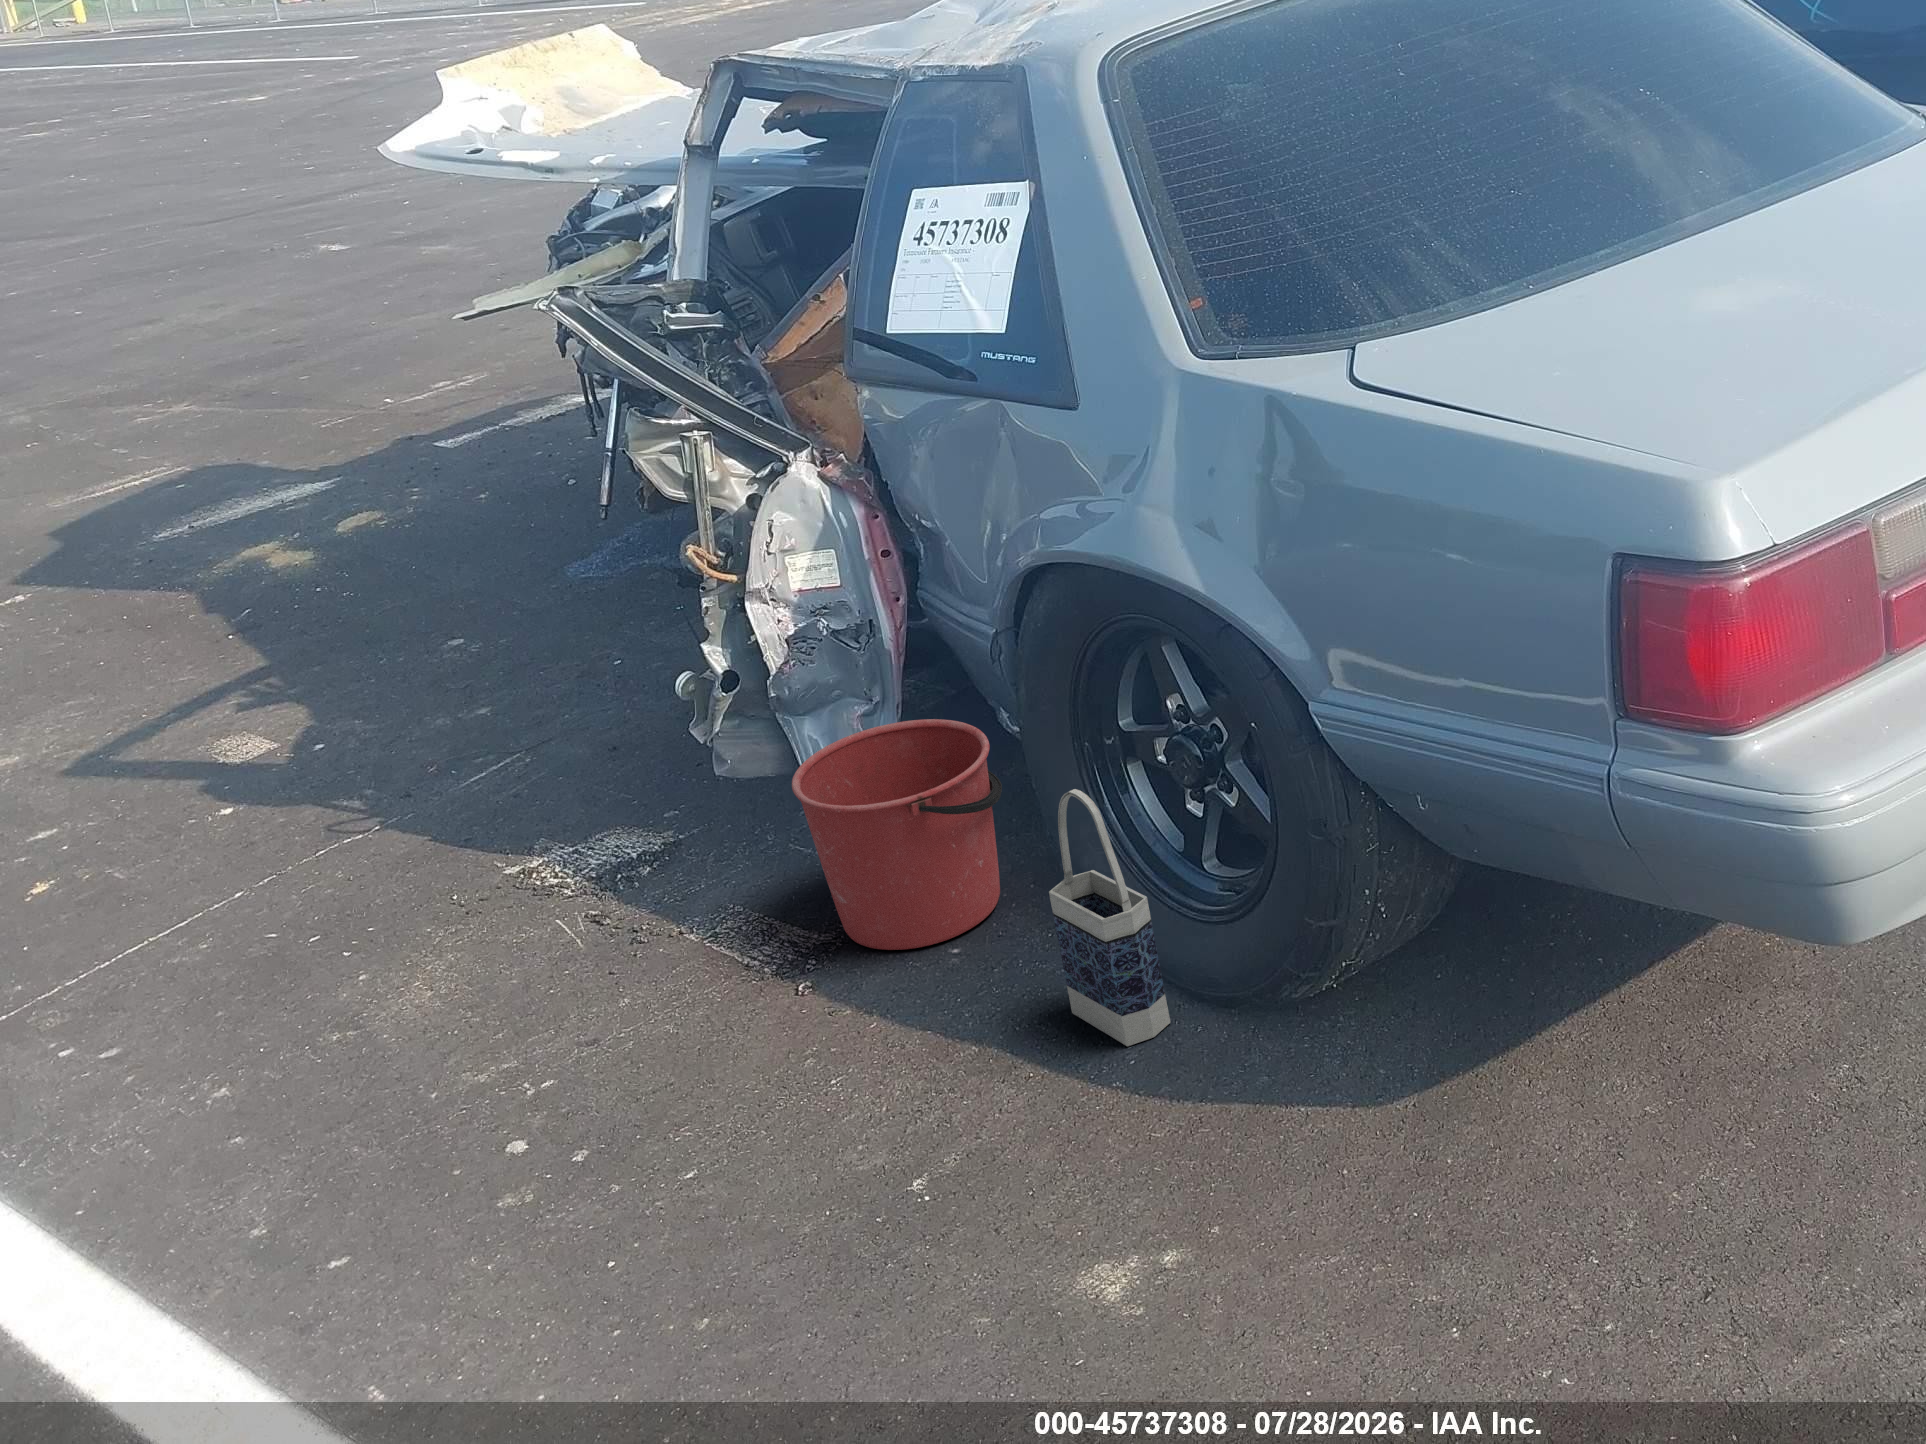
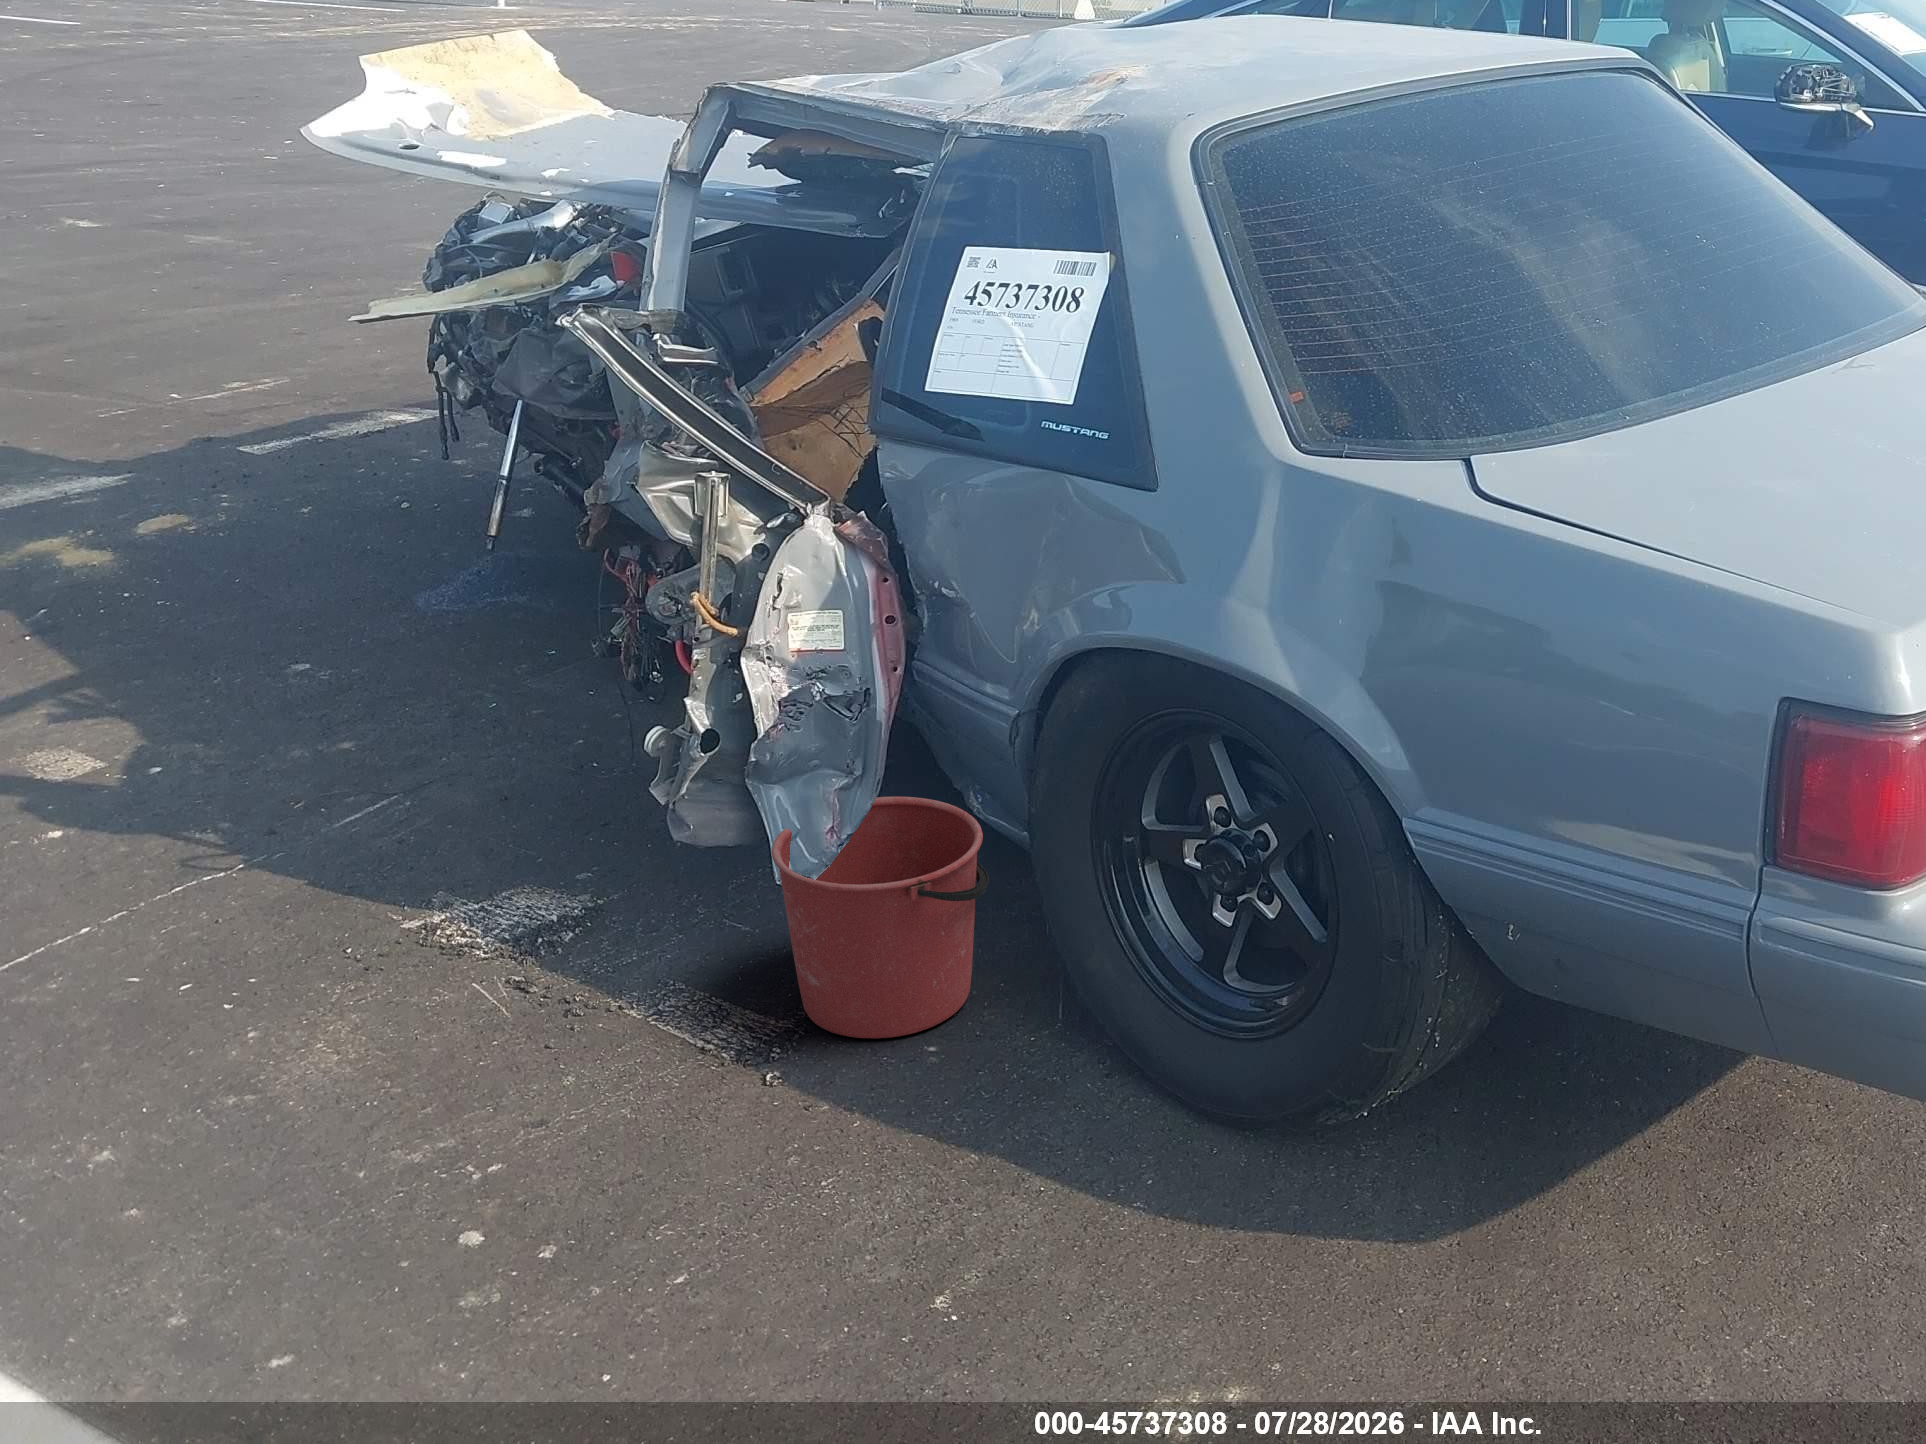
bag: present [1049,789,1170,1046] -> none [1069,888,1181,1160]

